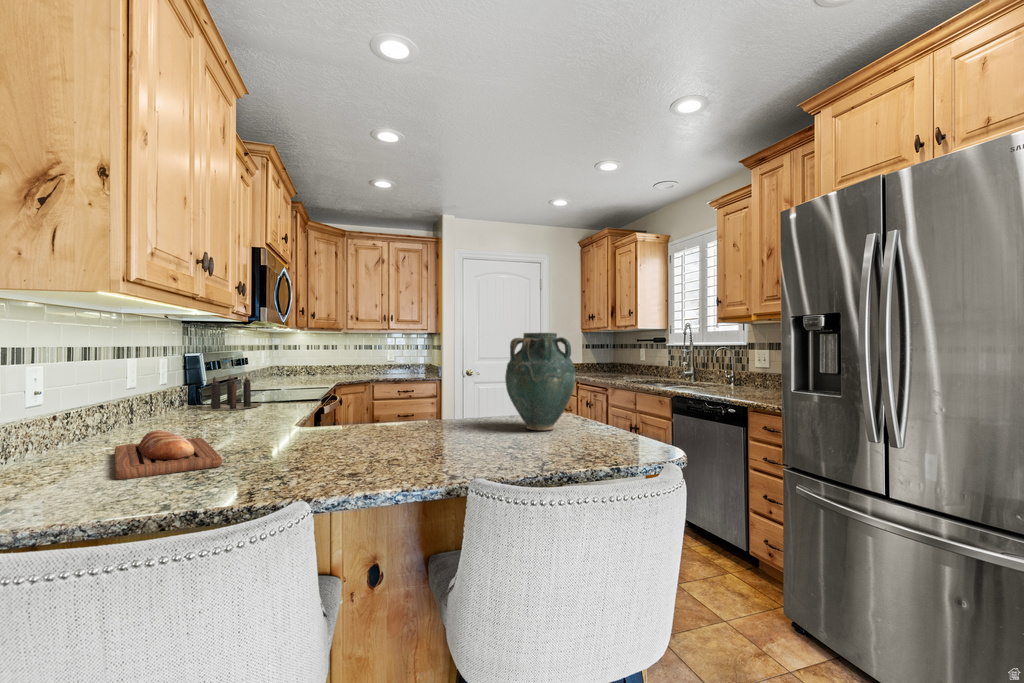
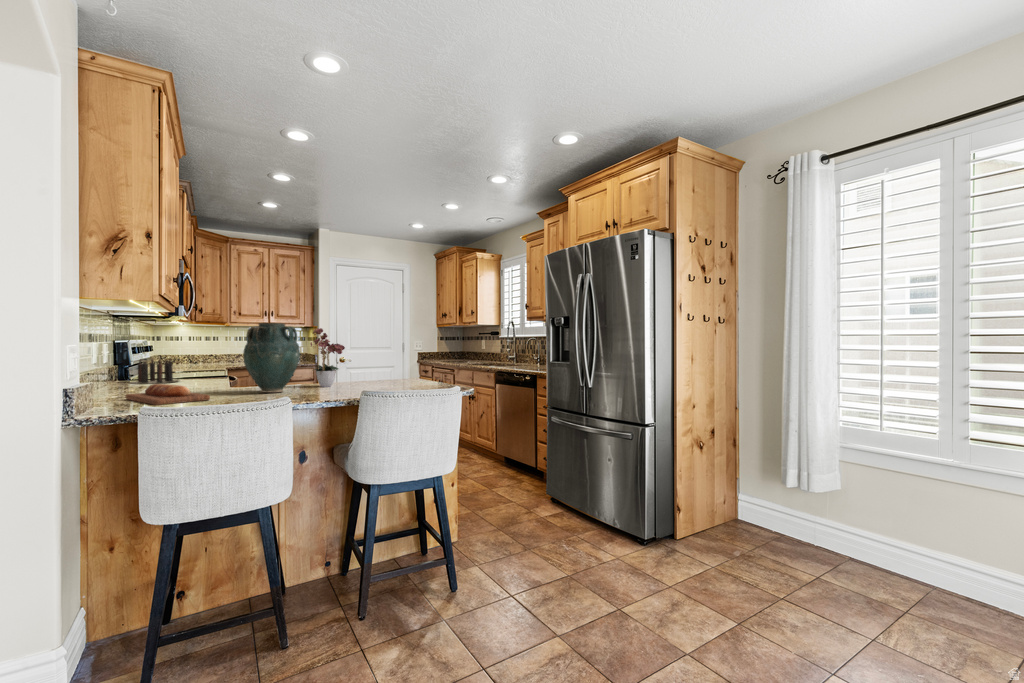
flower arrangement: none [403,332,464,430] -> present [310,328,345,387]
vase: present [505,333,576,430] -> present [243,323,300,393]

